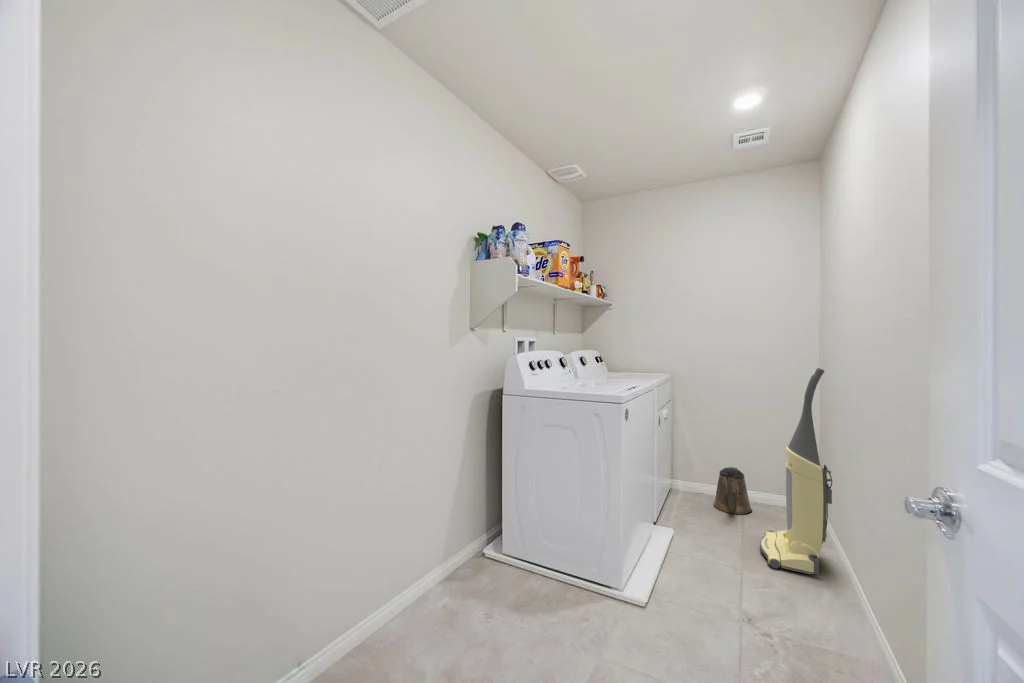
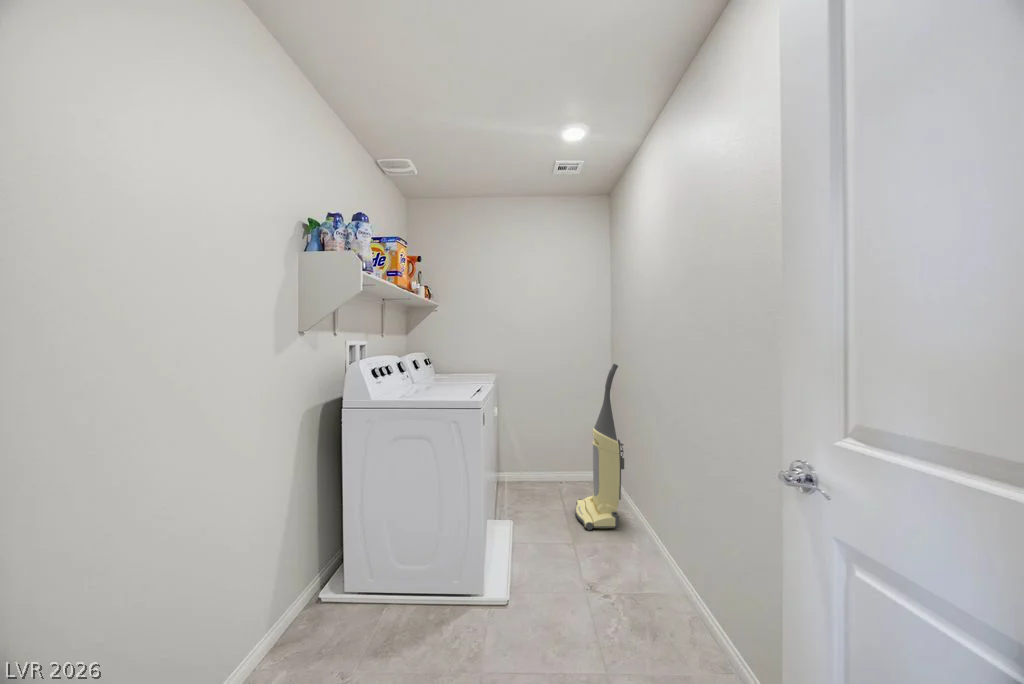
watering can: present [714,467,752,514] -> none [532,450,561,490]

